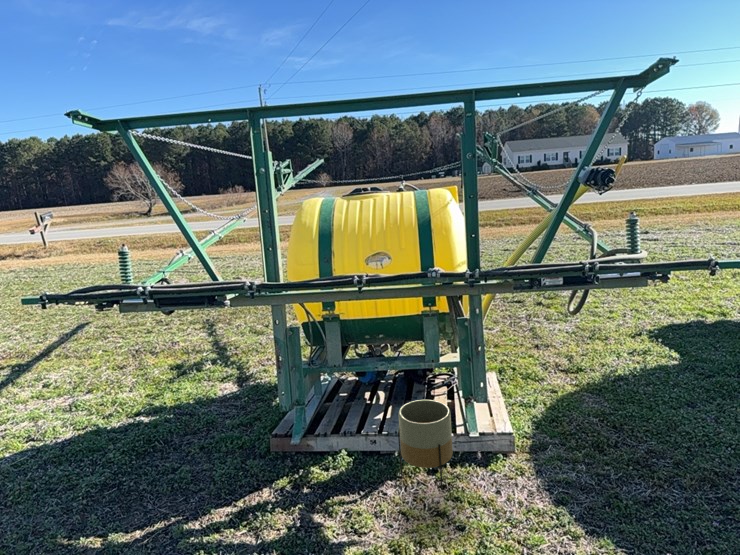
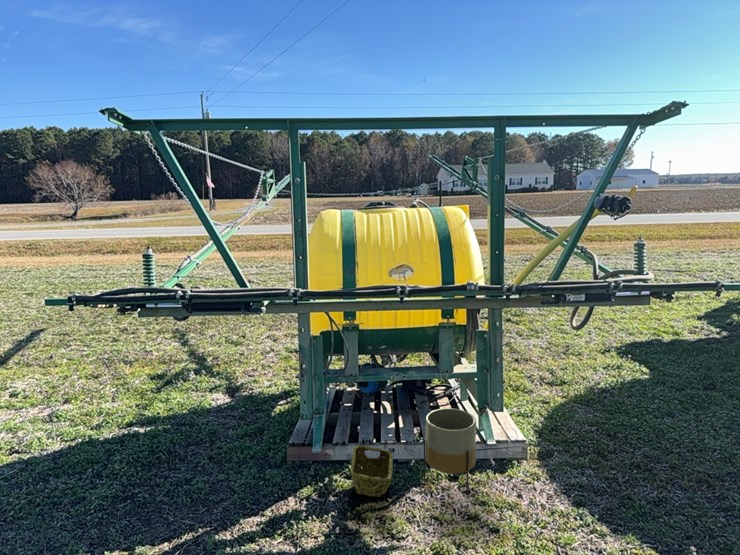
woven basket: none [320,437,371,490] -> present [350,446,393,497]

